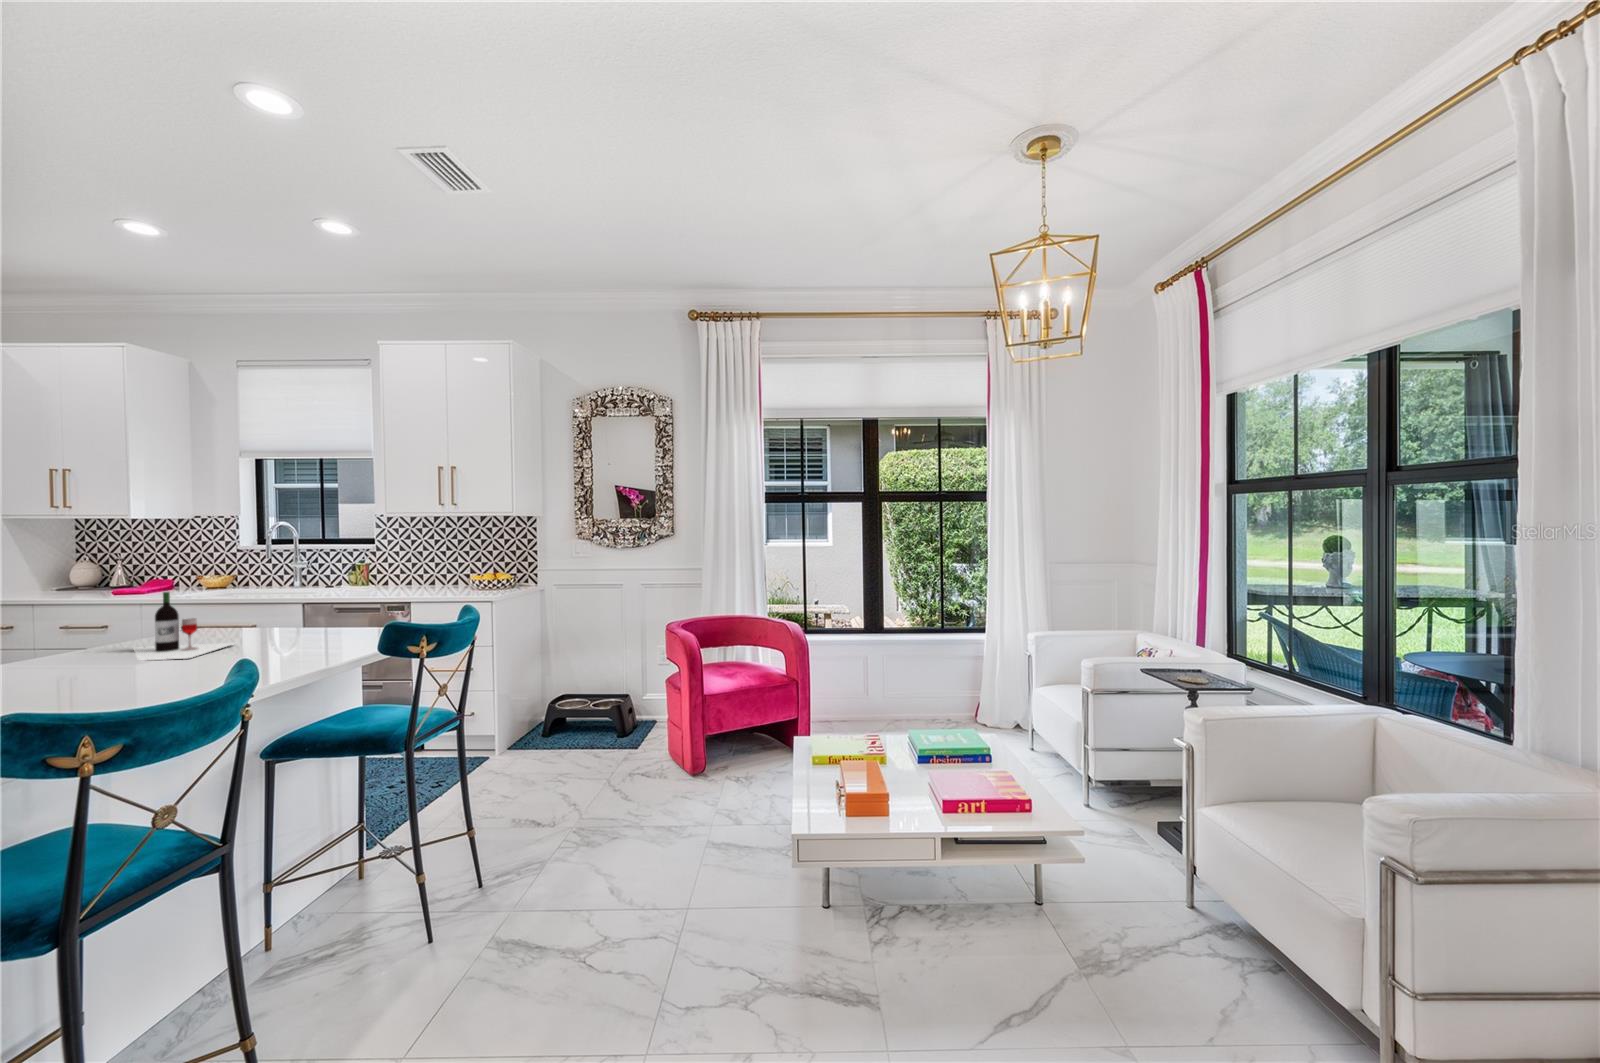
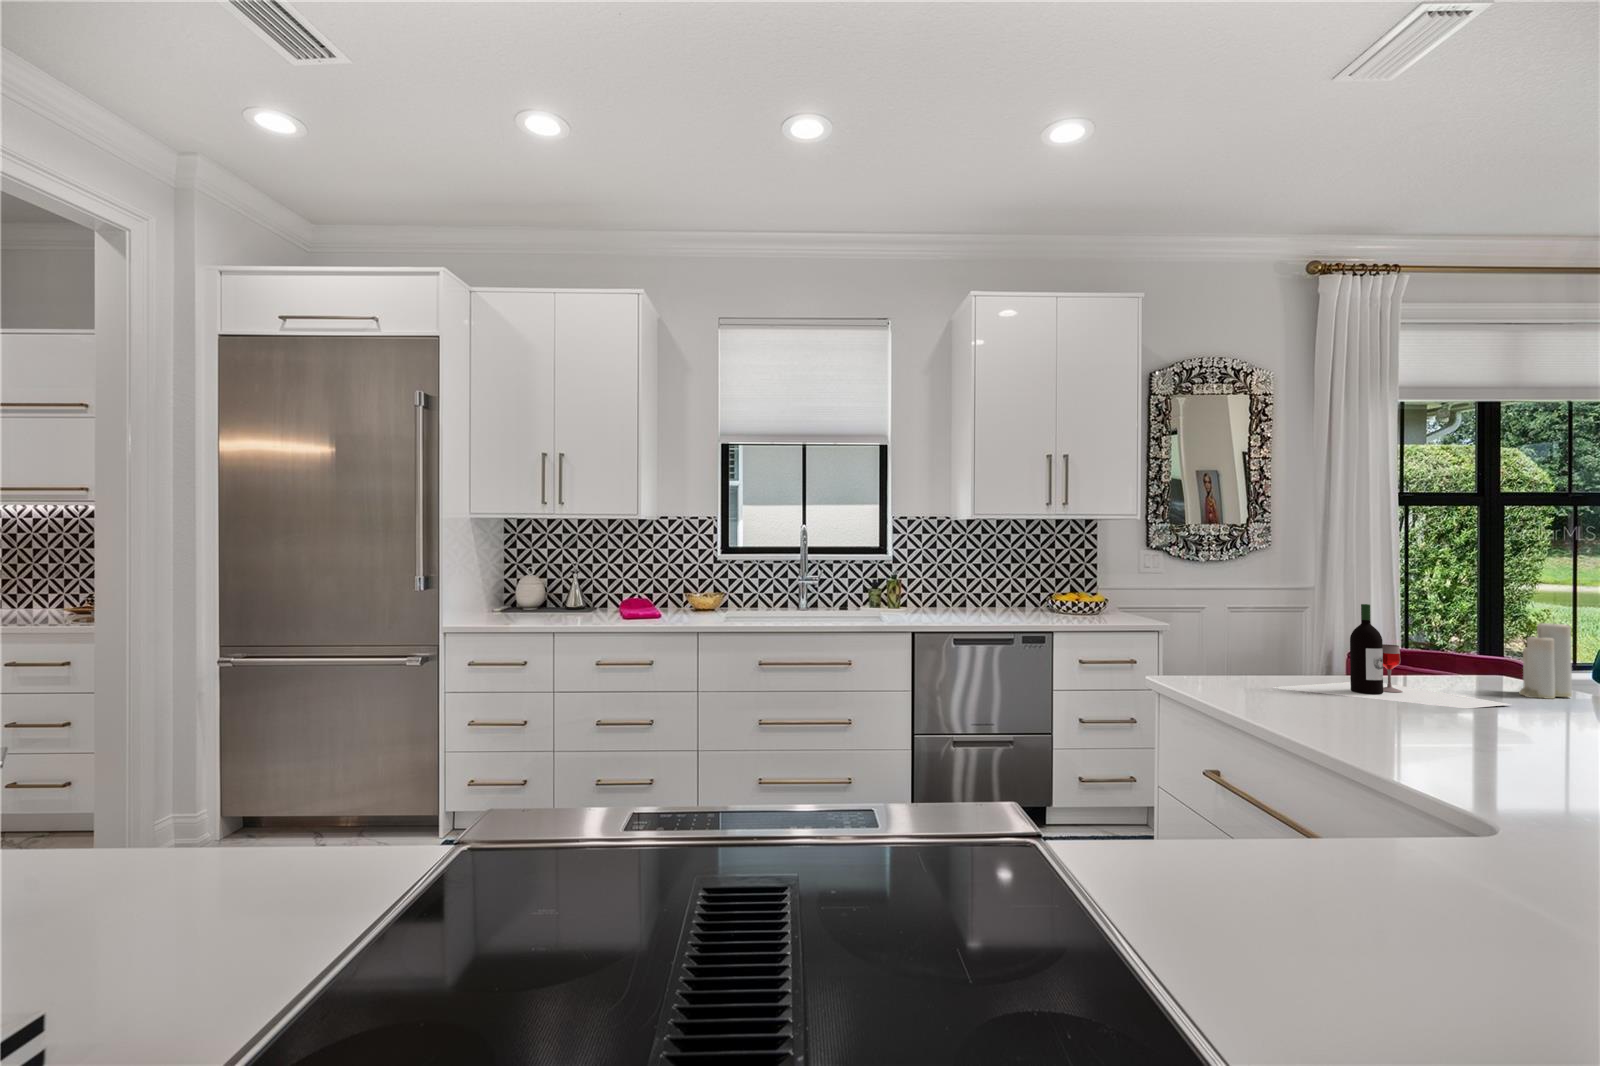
candle: none [278,599,326,654] -> present [1519,623,1572,699]

